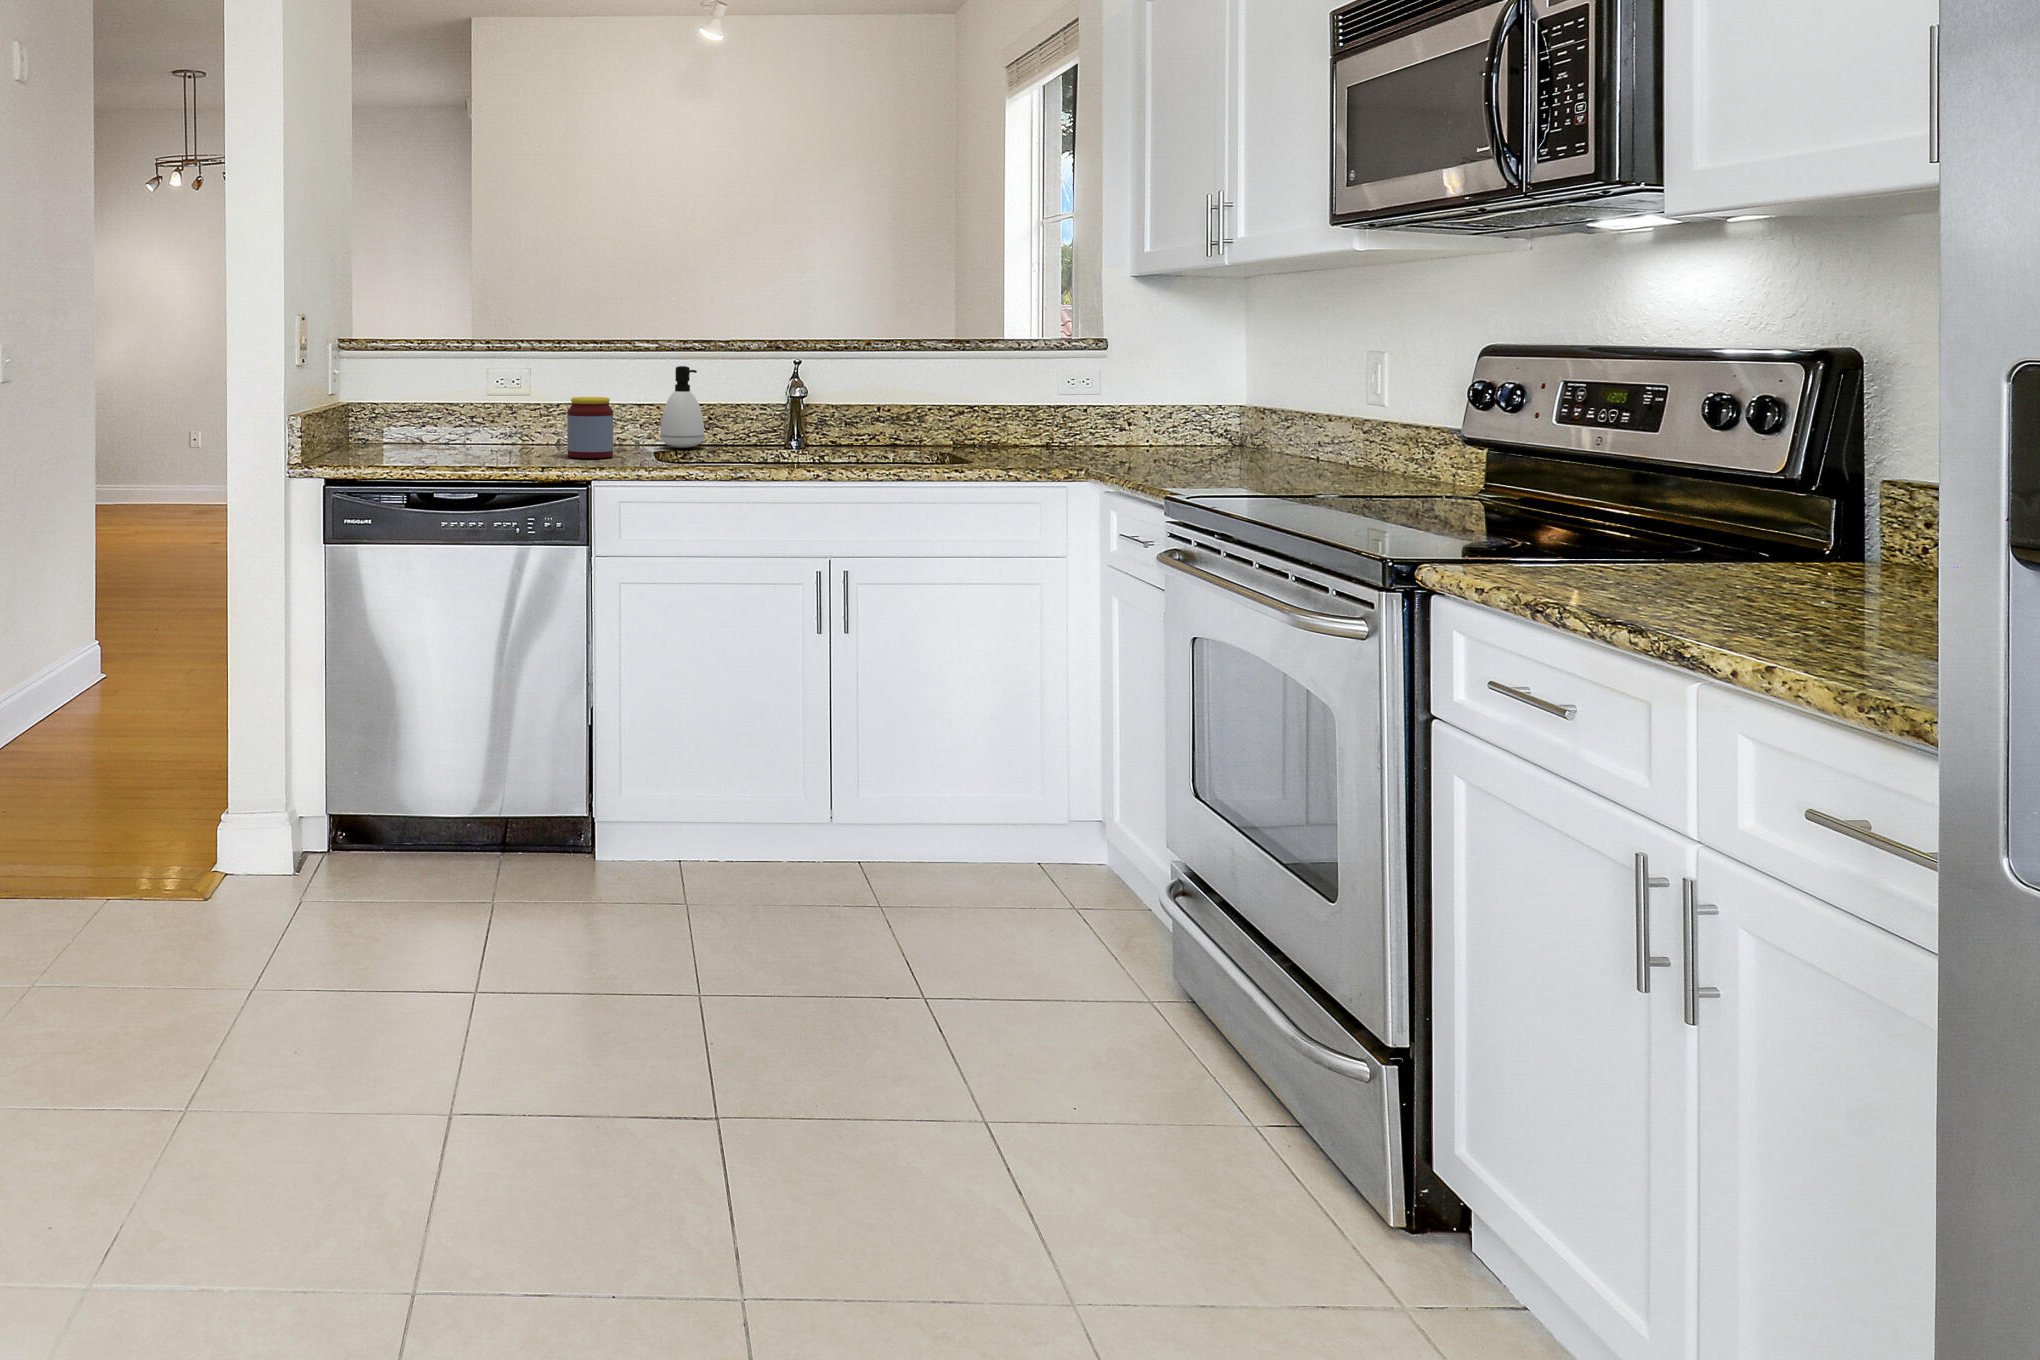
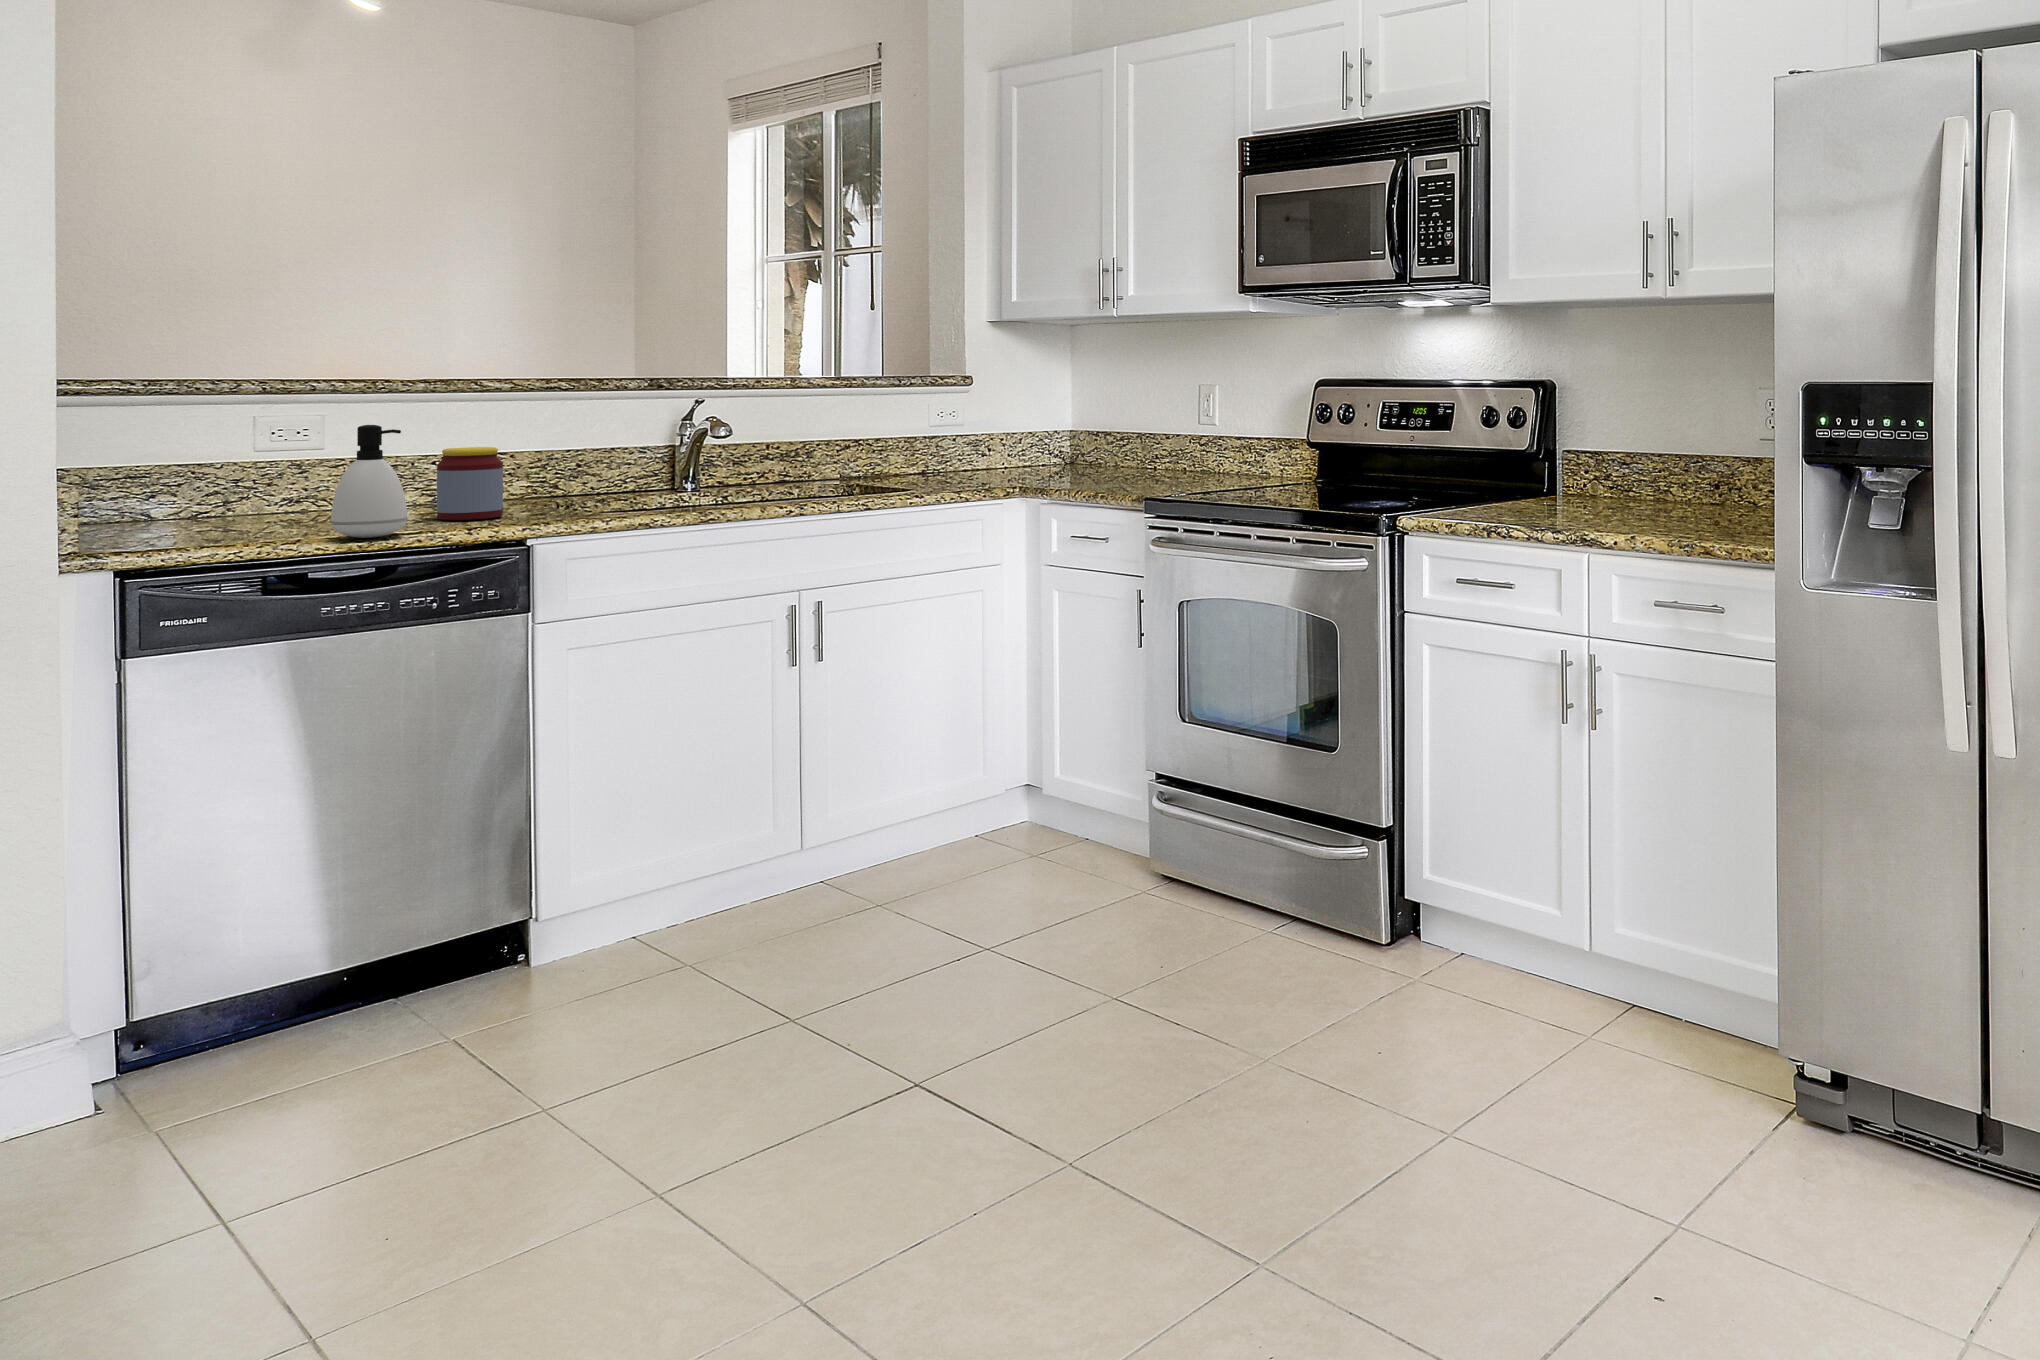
soap dispenser: present [660,366,704,448] -> present [331,425,407,538]

